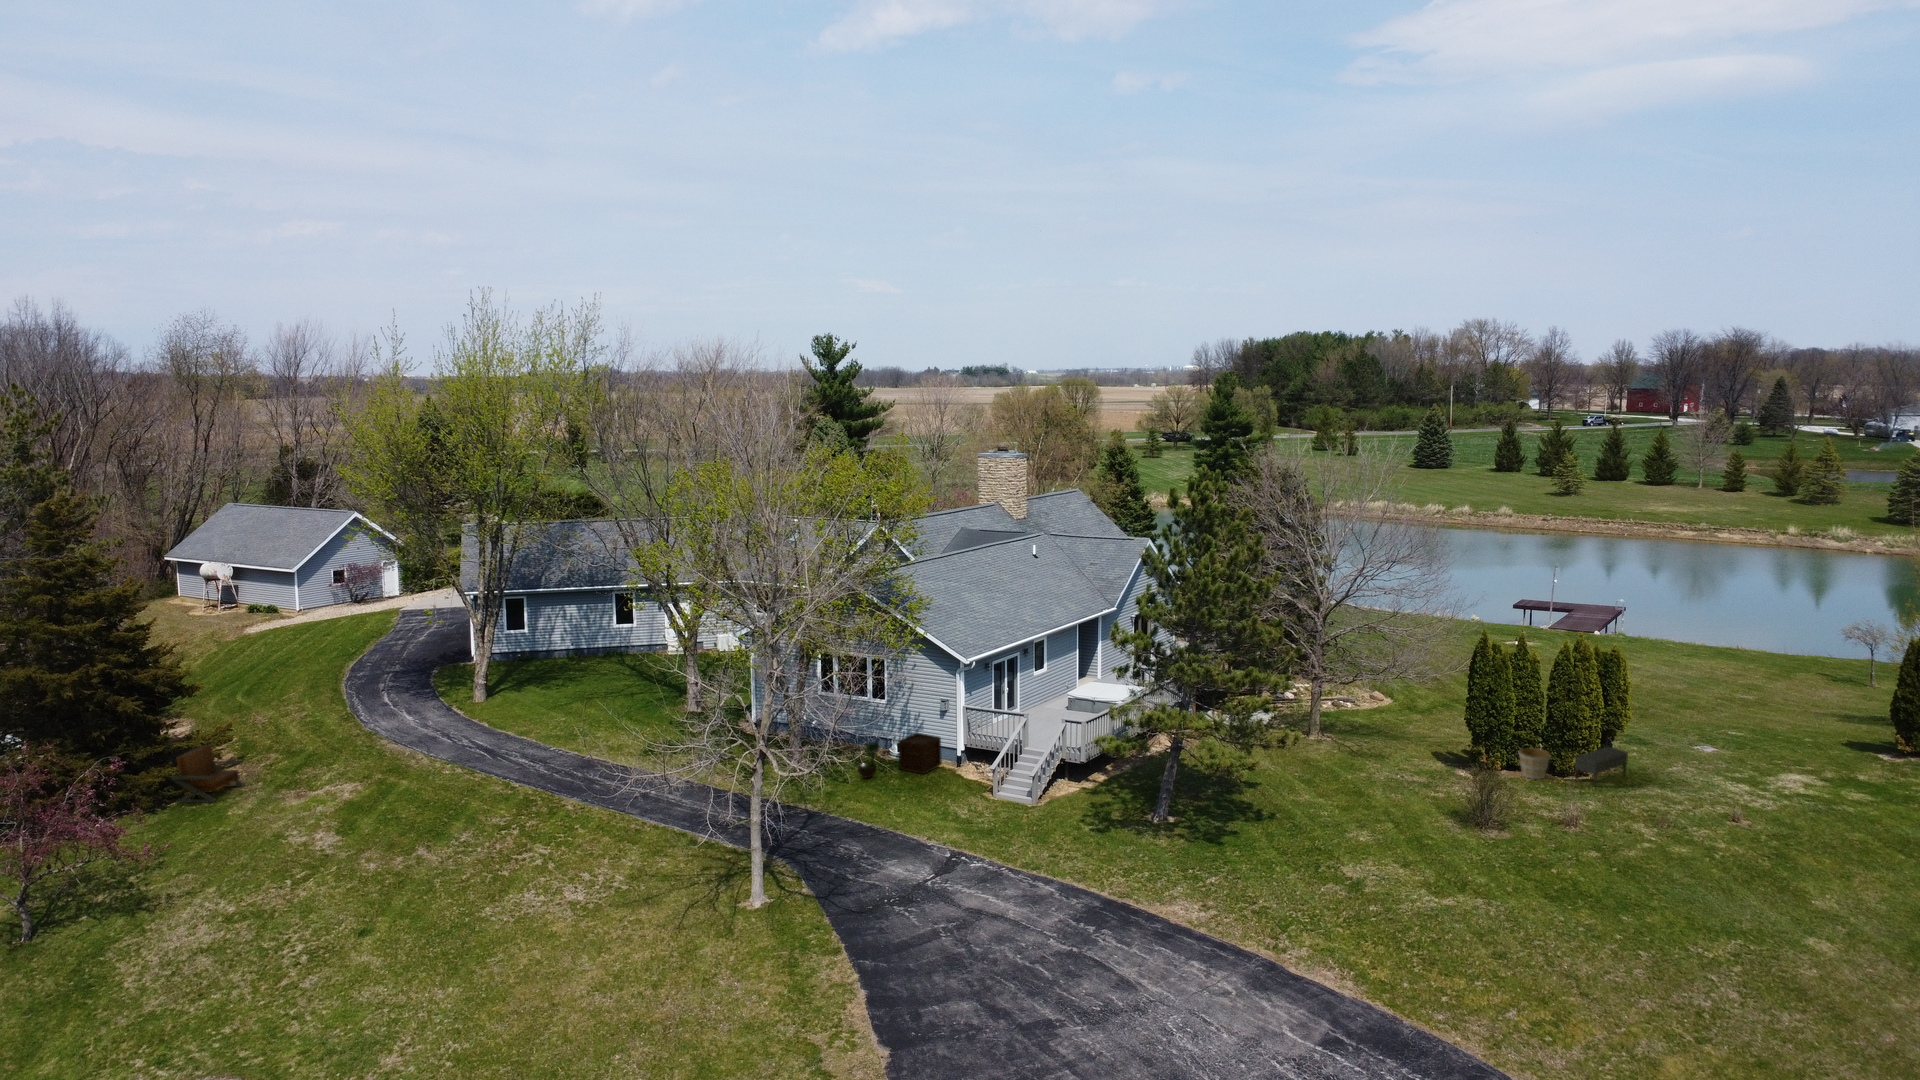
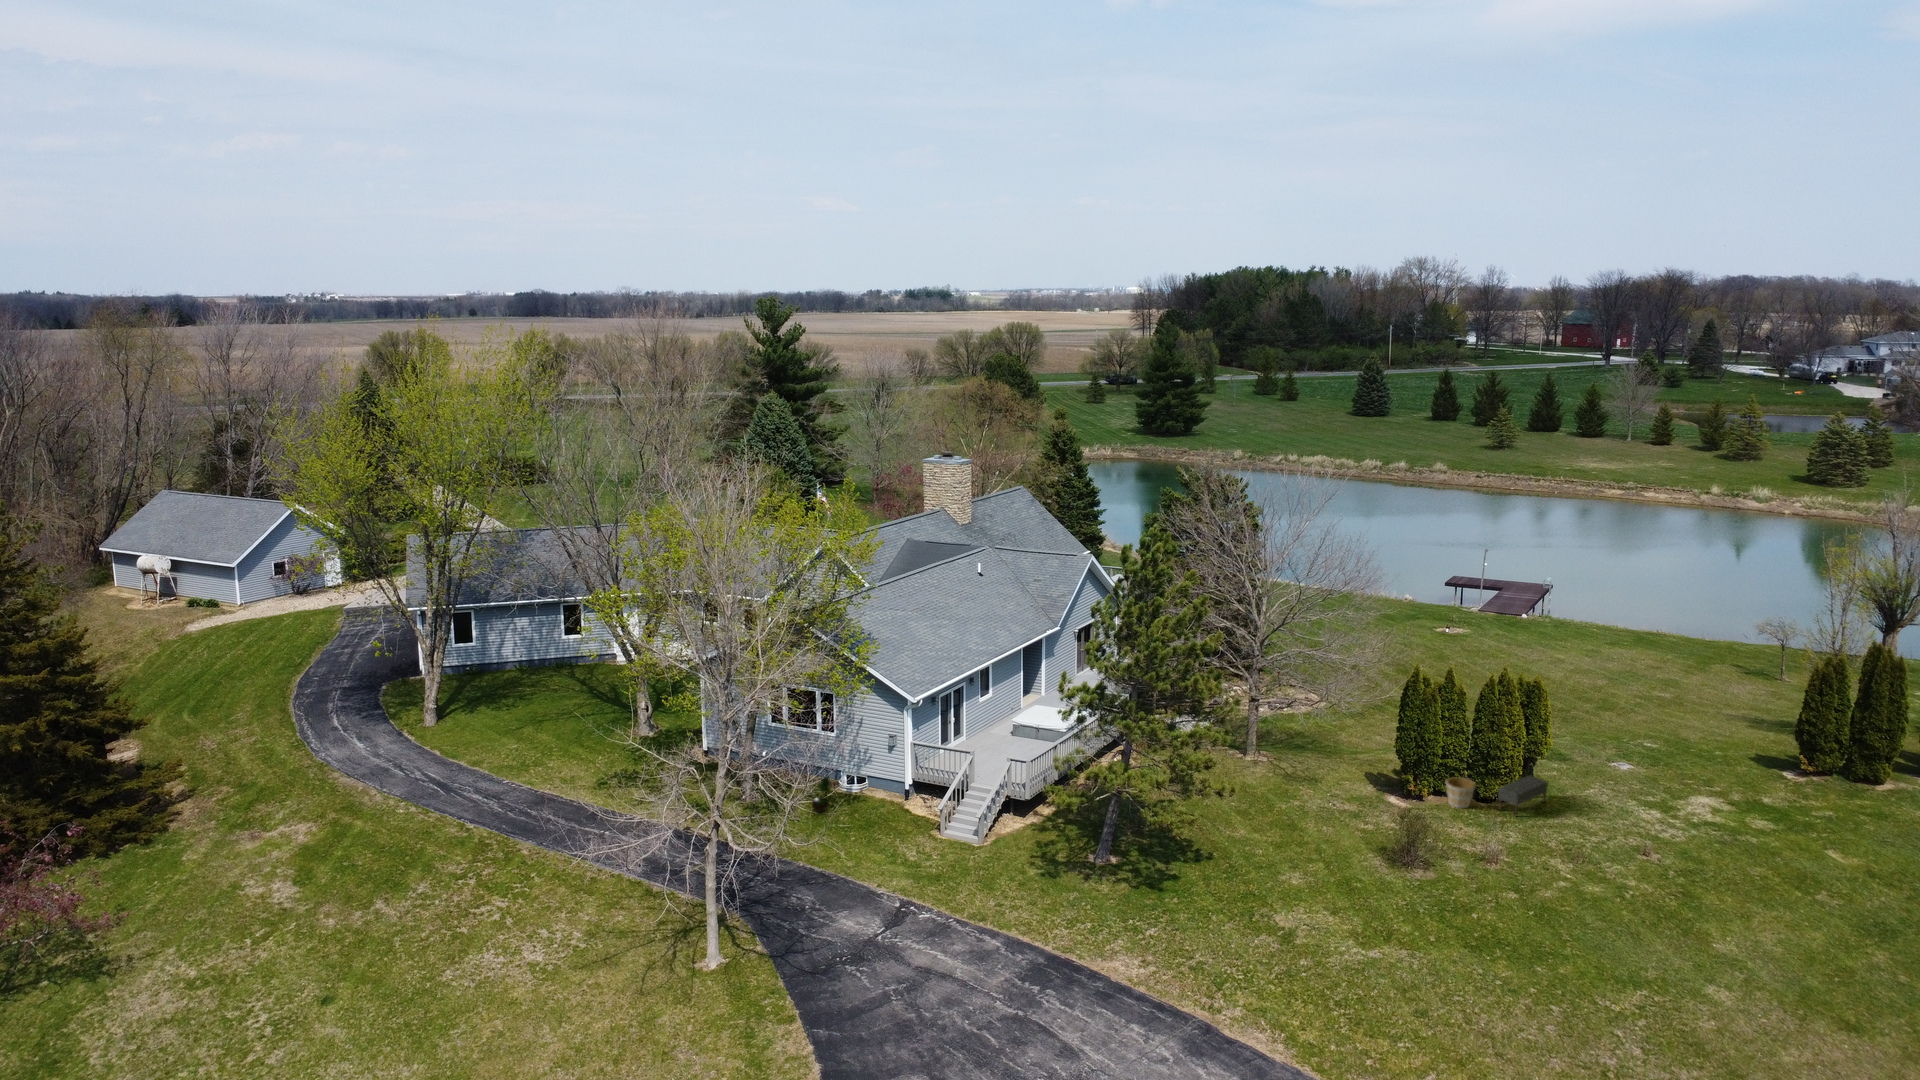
wooden crate: present [898,733,942,774] -> none [851,764,893,807]
lounge chair: present [170,745,245,803] -> none [121,787,199,848]

